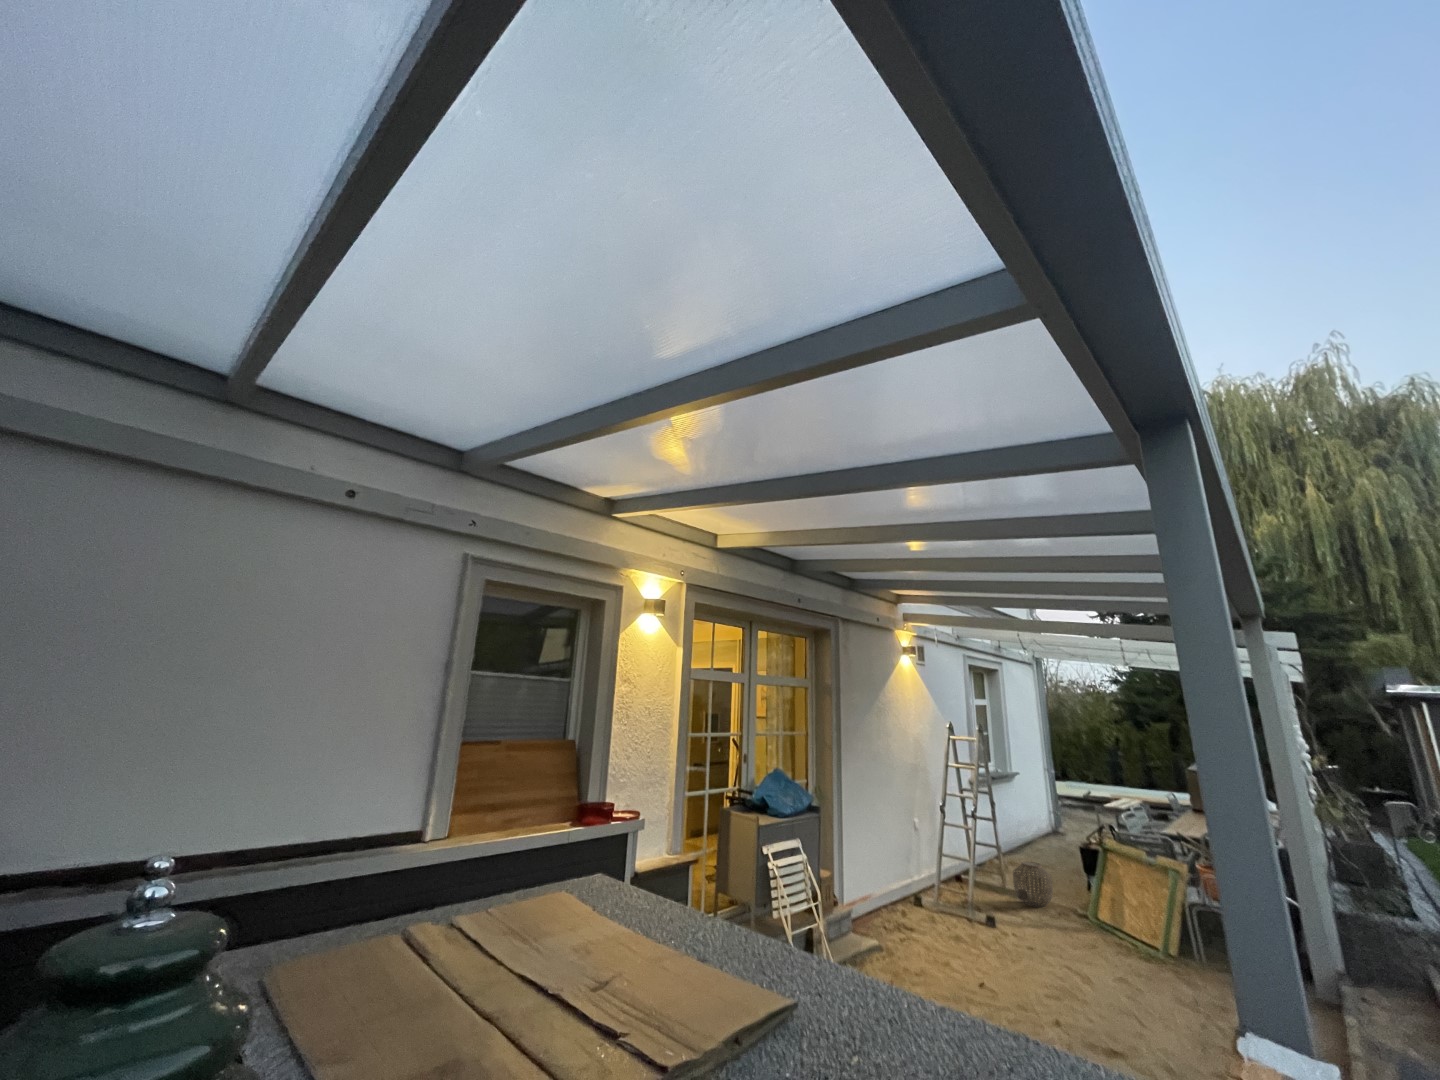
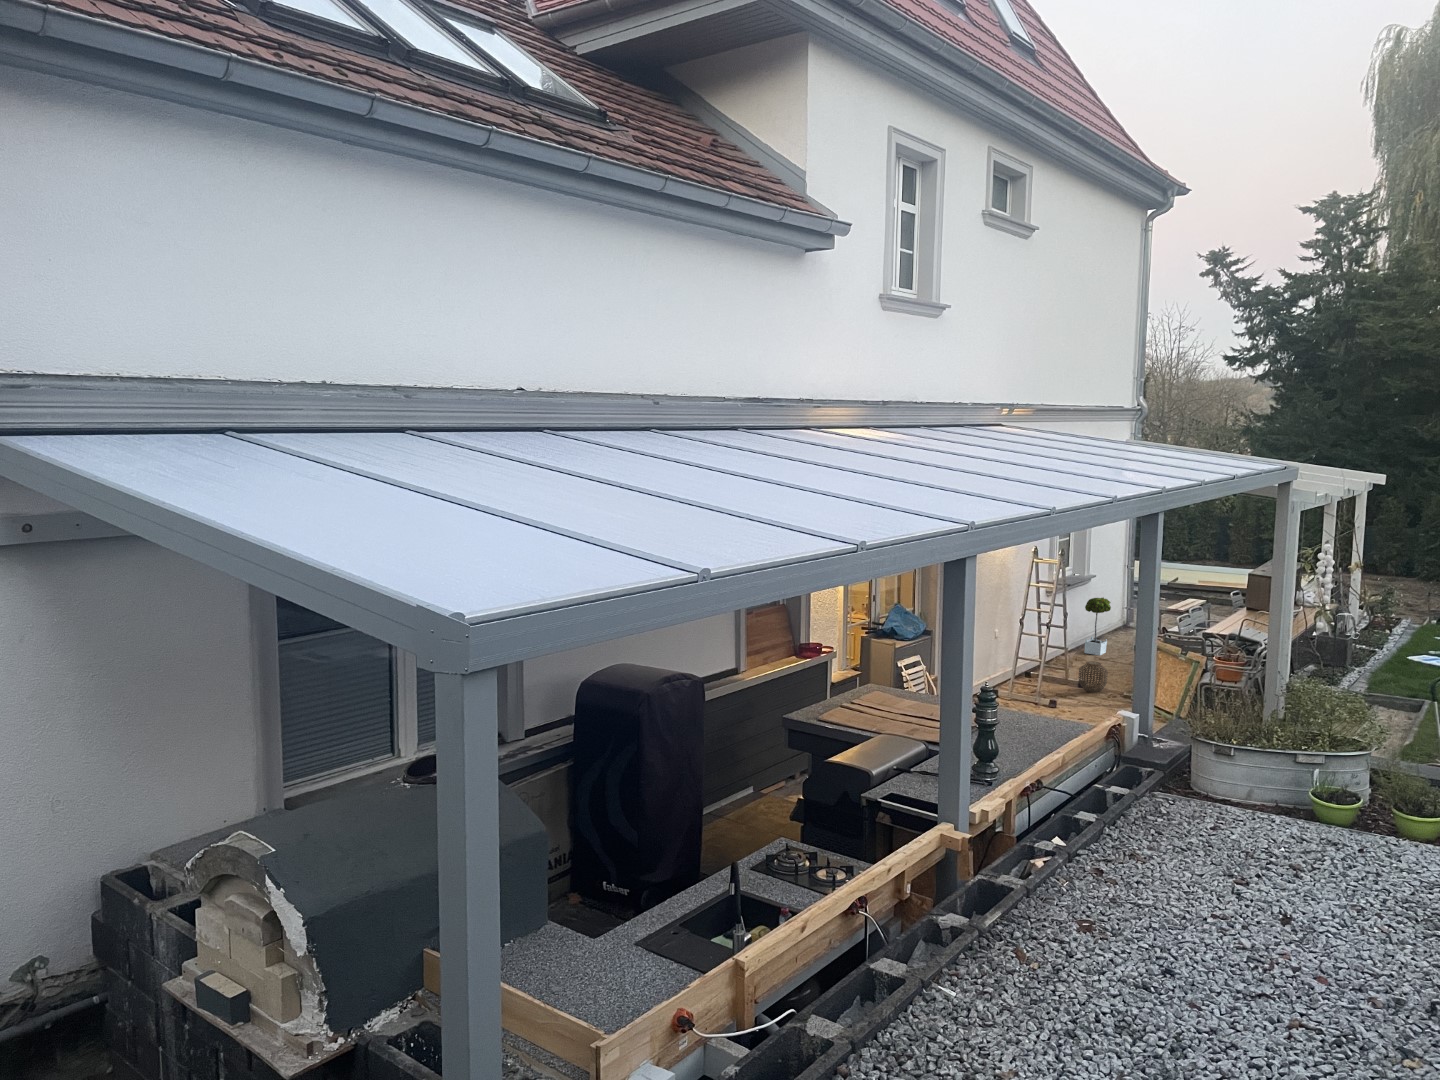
potted tree: none [1025,789,1060,863] -> present [1084,598,1111,655]

